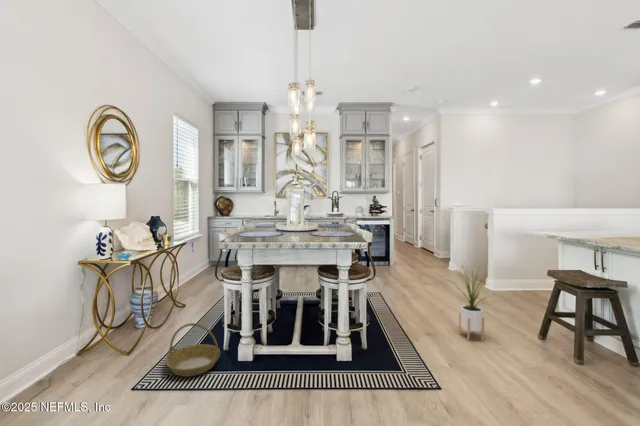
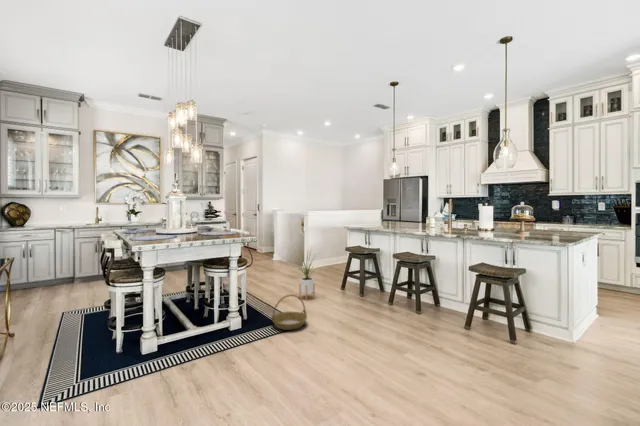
basket: present [166,323,220,377] -> present [272,295,307,330]

